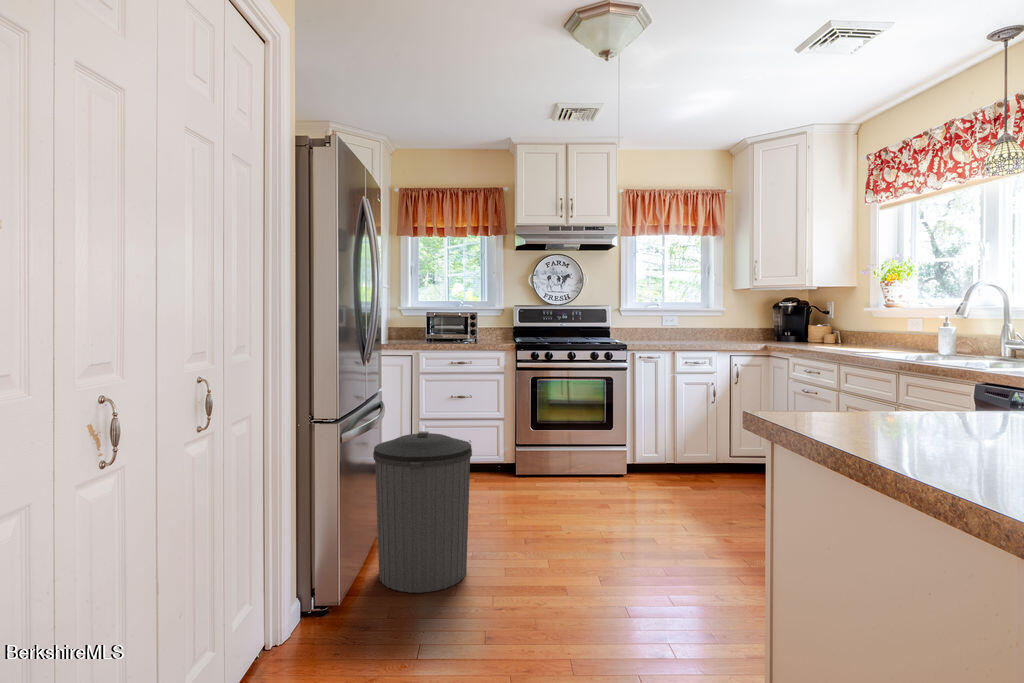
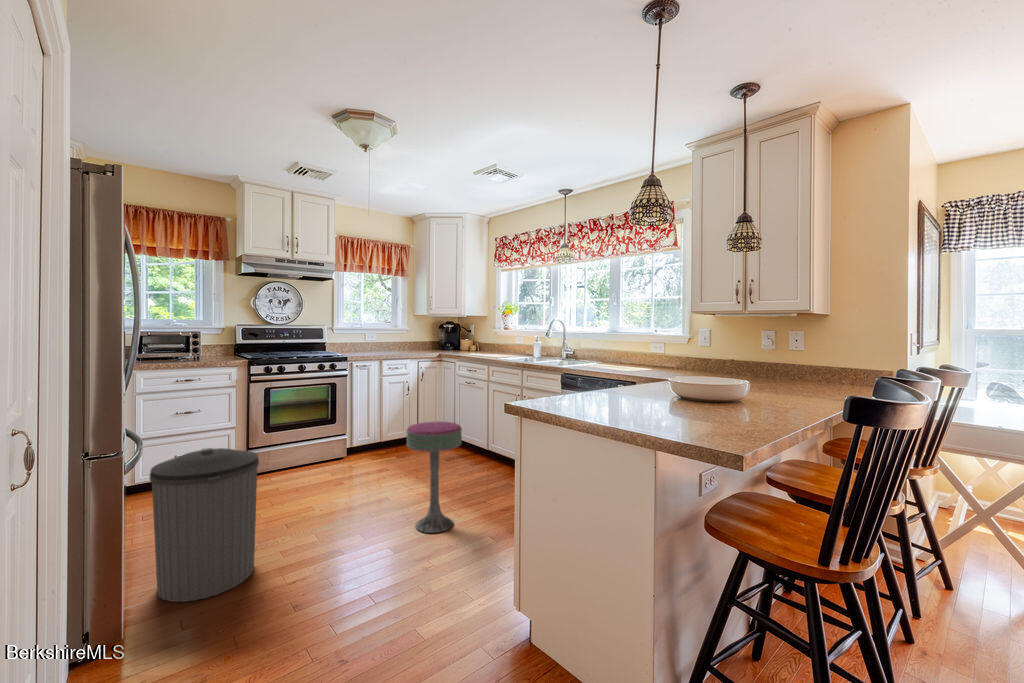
bar stool: none [652,437,738,605] -> present [407,422,462,533]

